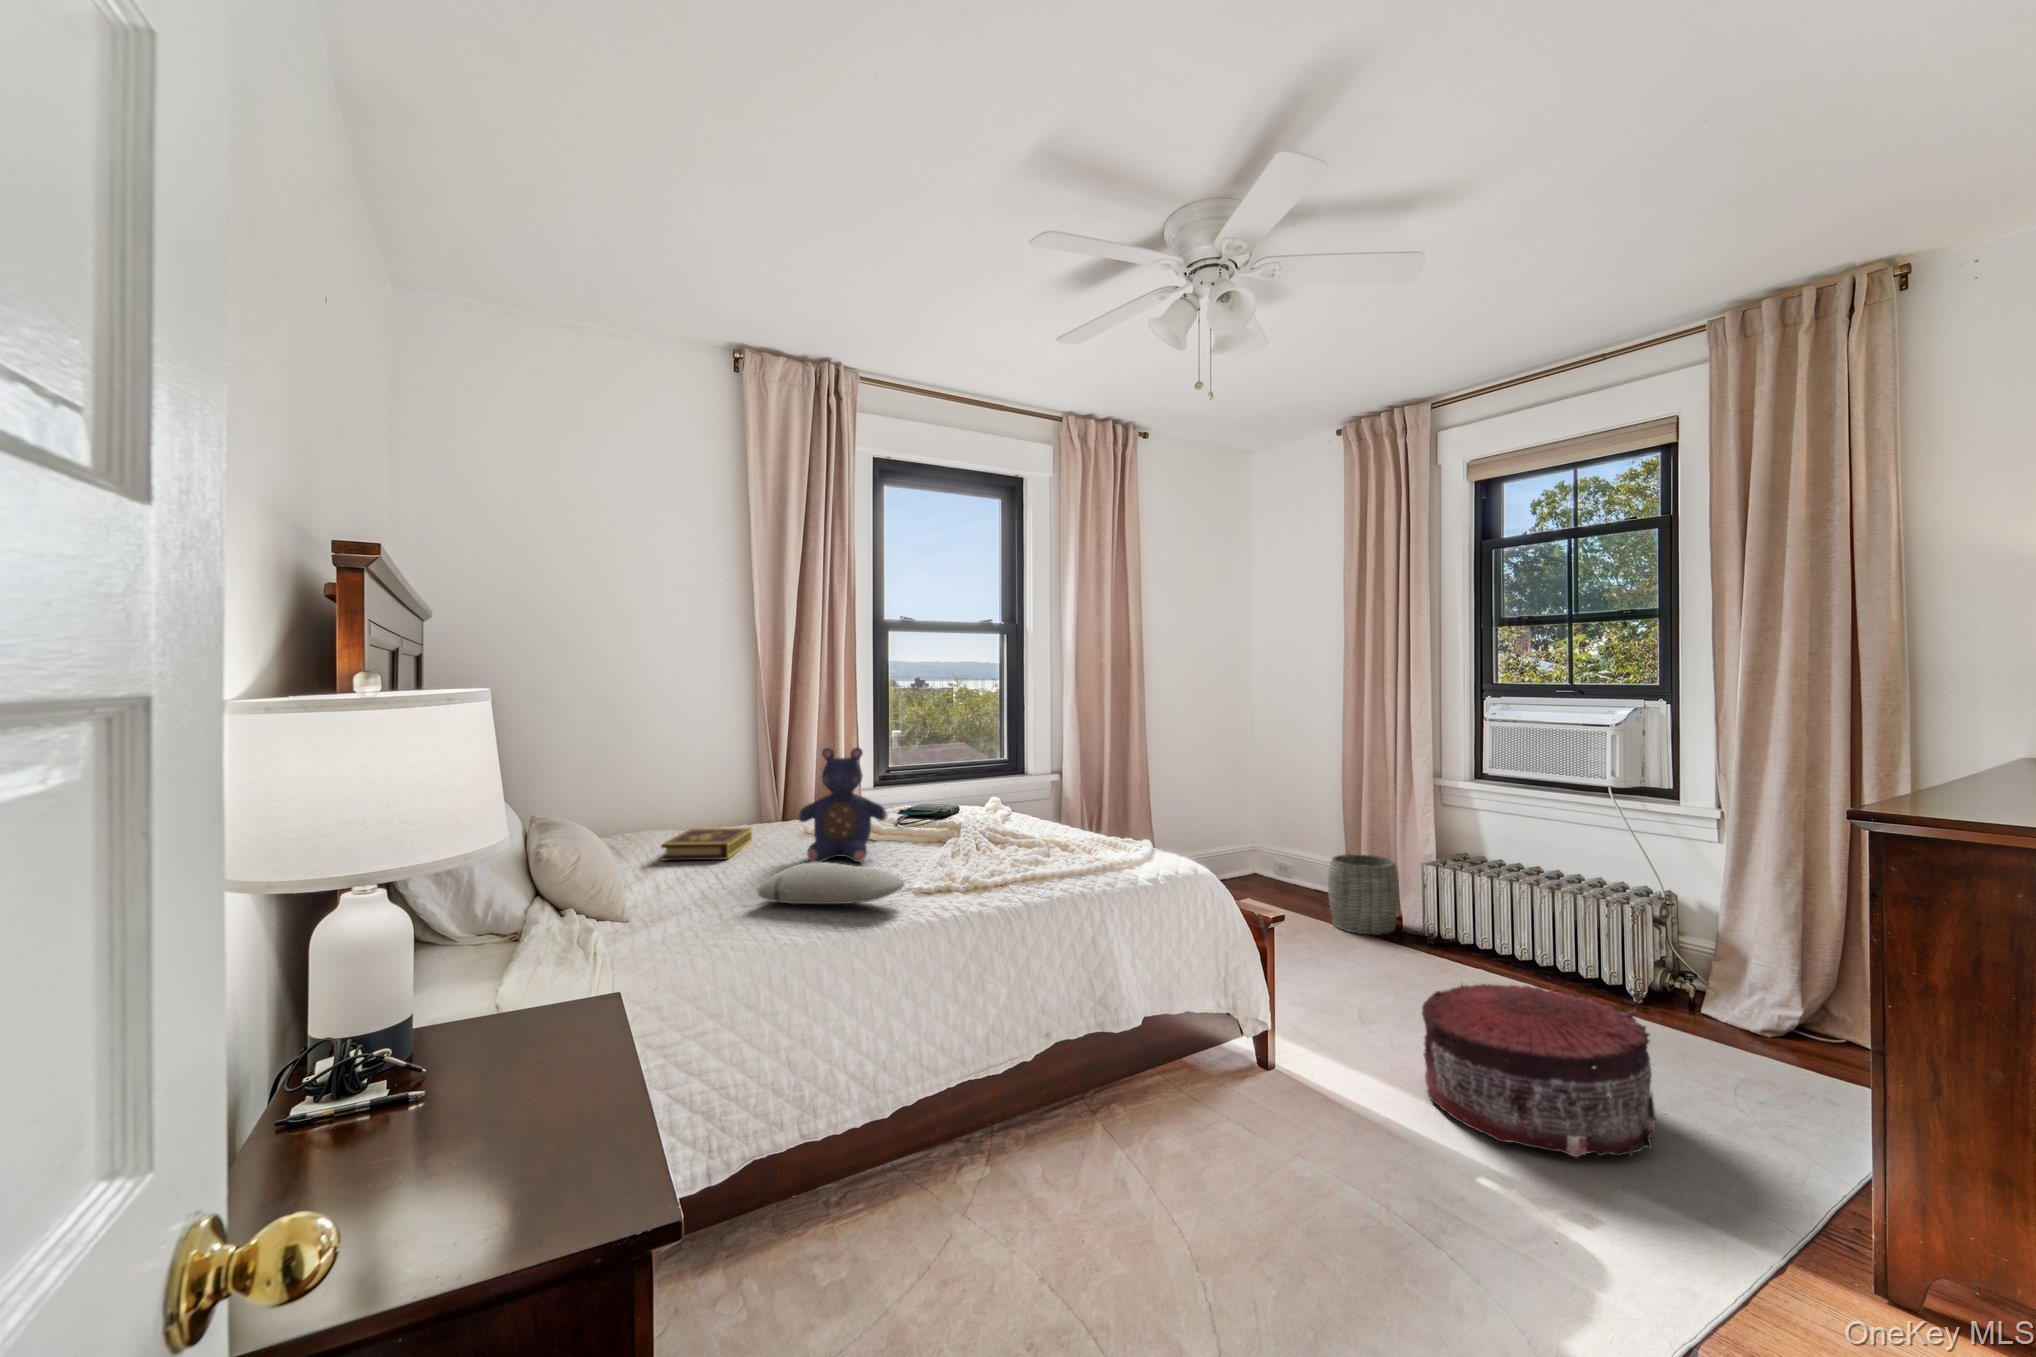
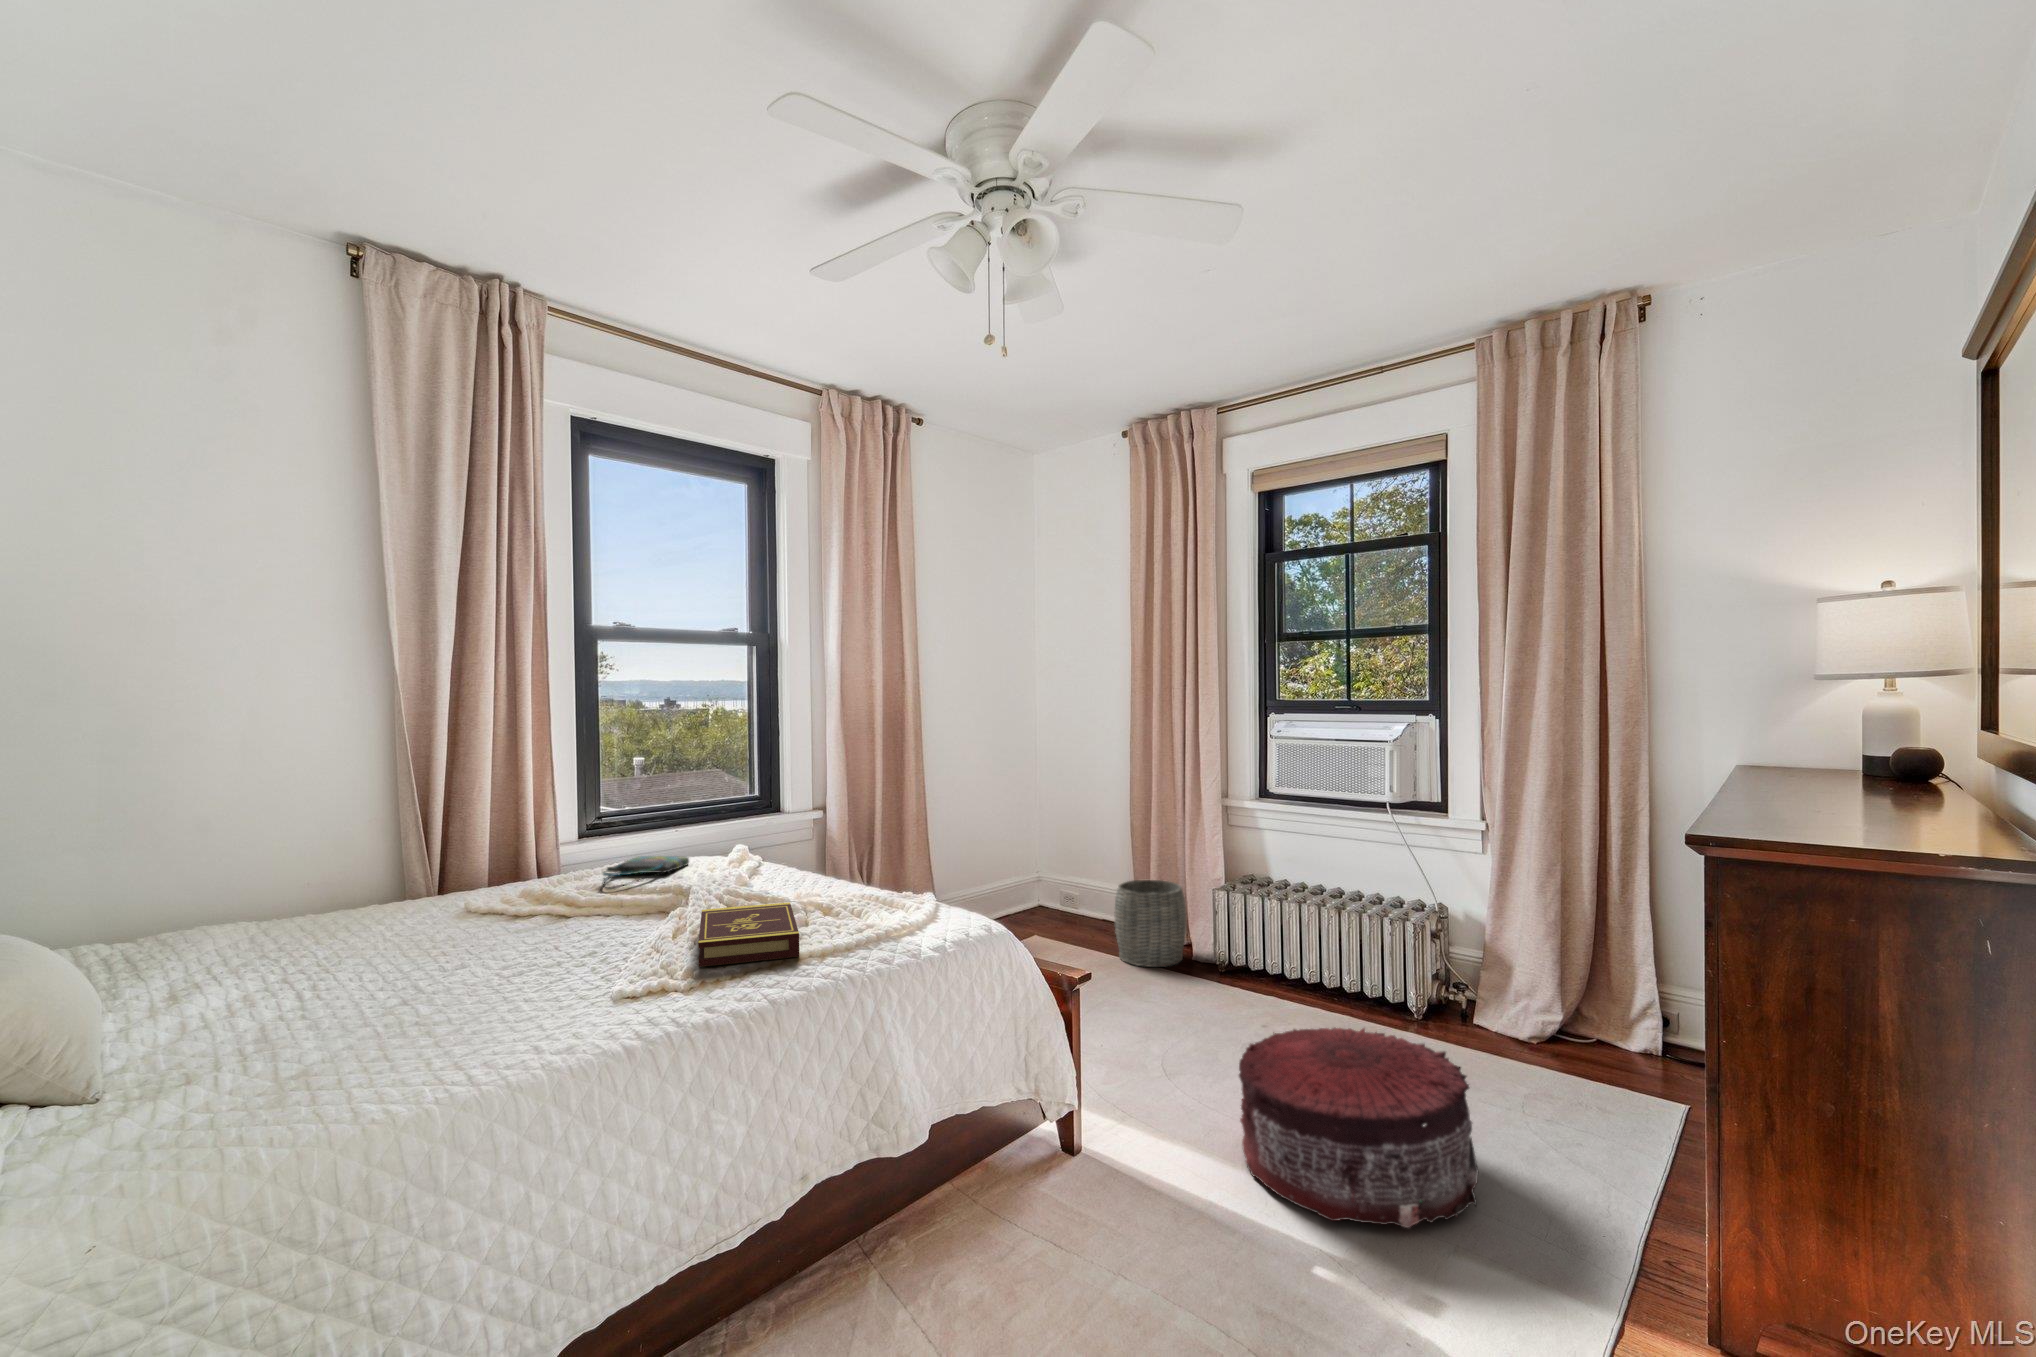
teddy bear: present [798,748,887,862] -> none [446,796,584,962]
book: present [661,827,752,860] -> present [698,902,799,967]
pillow: present [758,862,905,904] -> none [361,970,602,1039]

